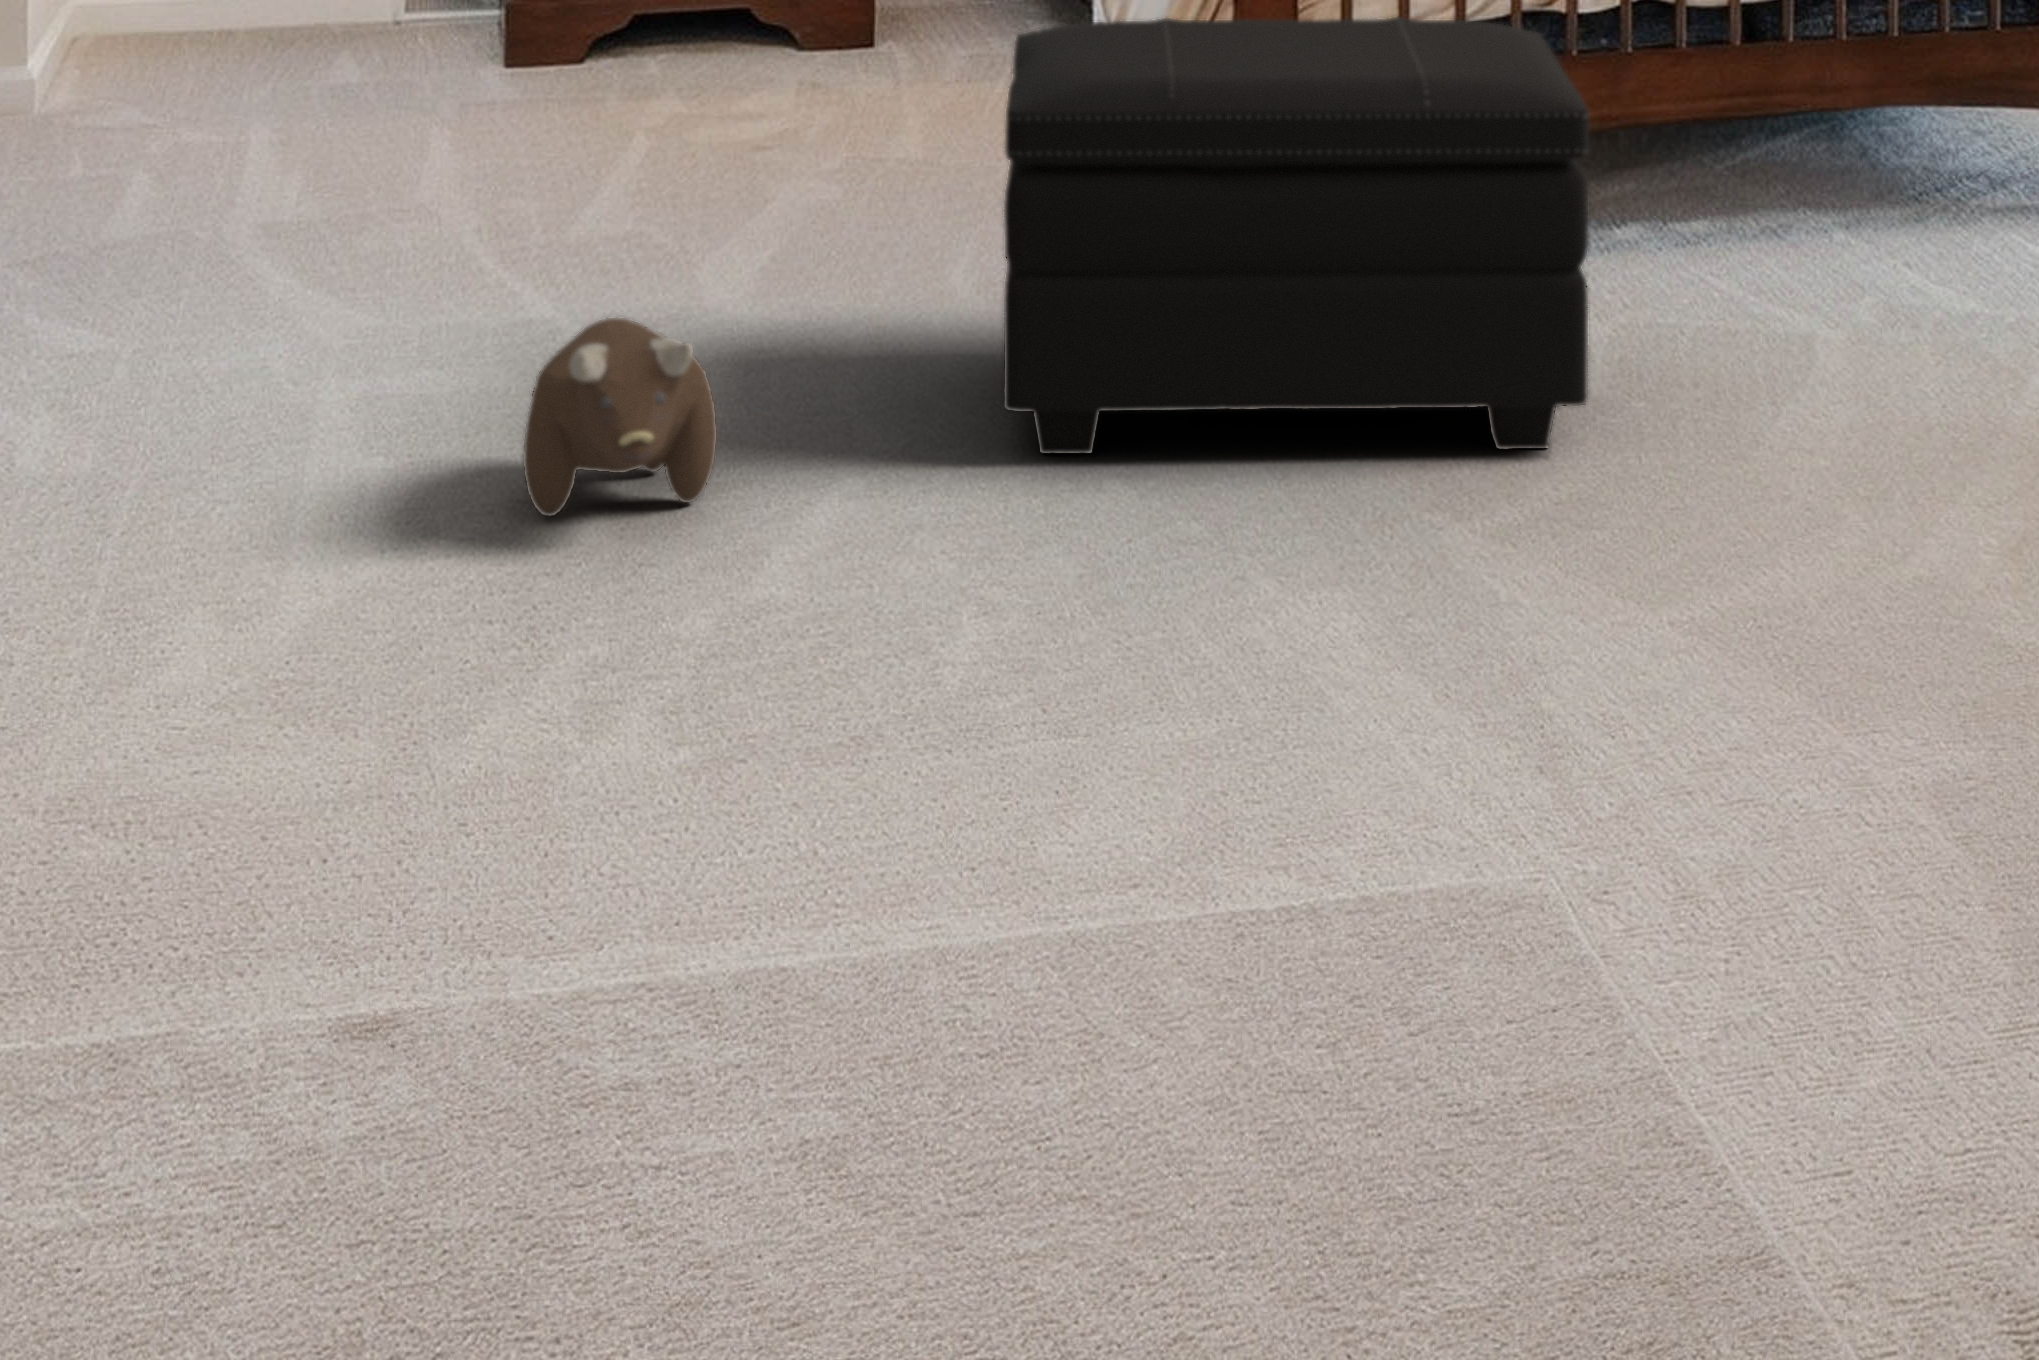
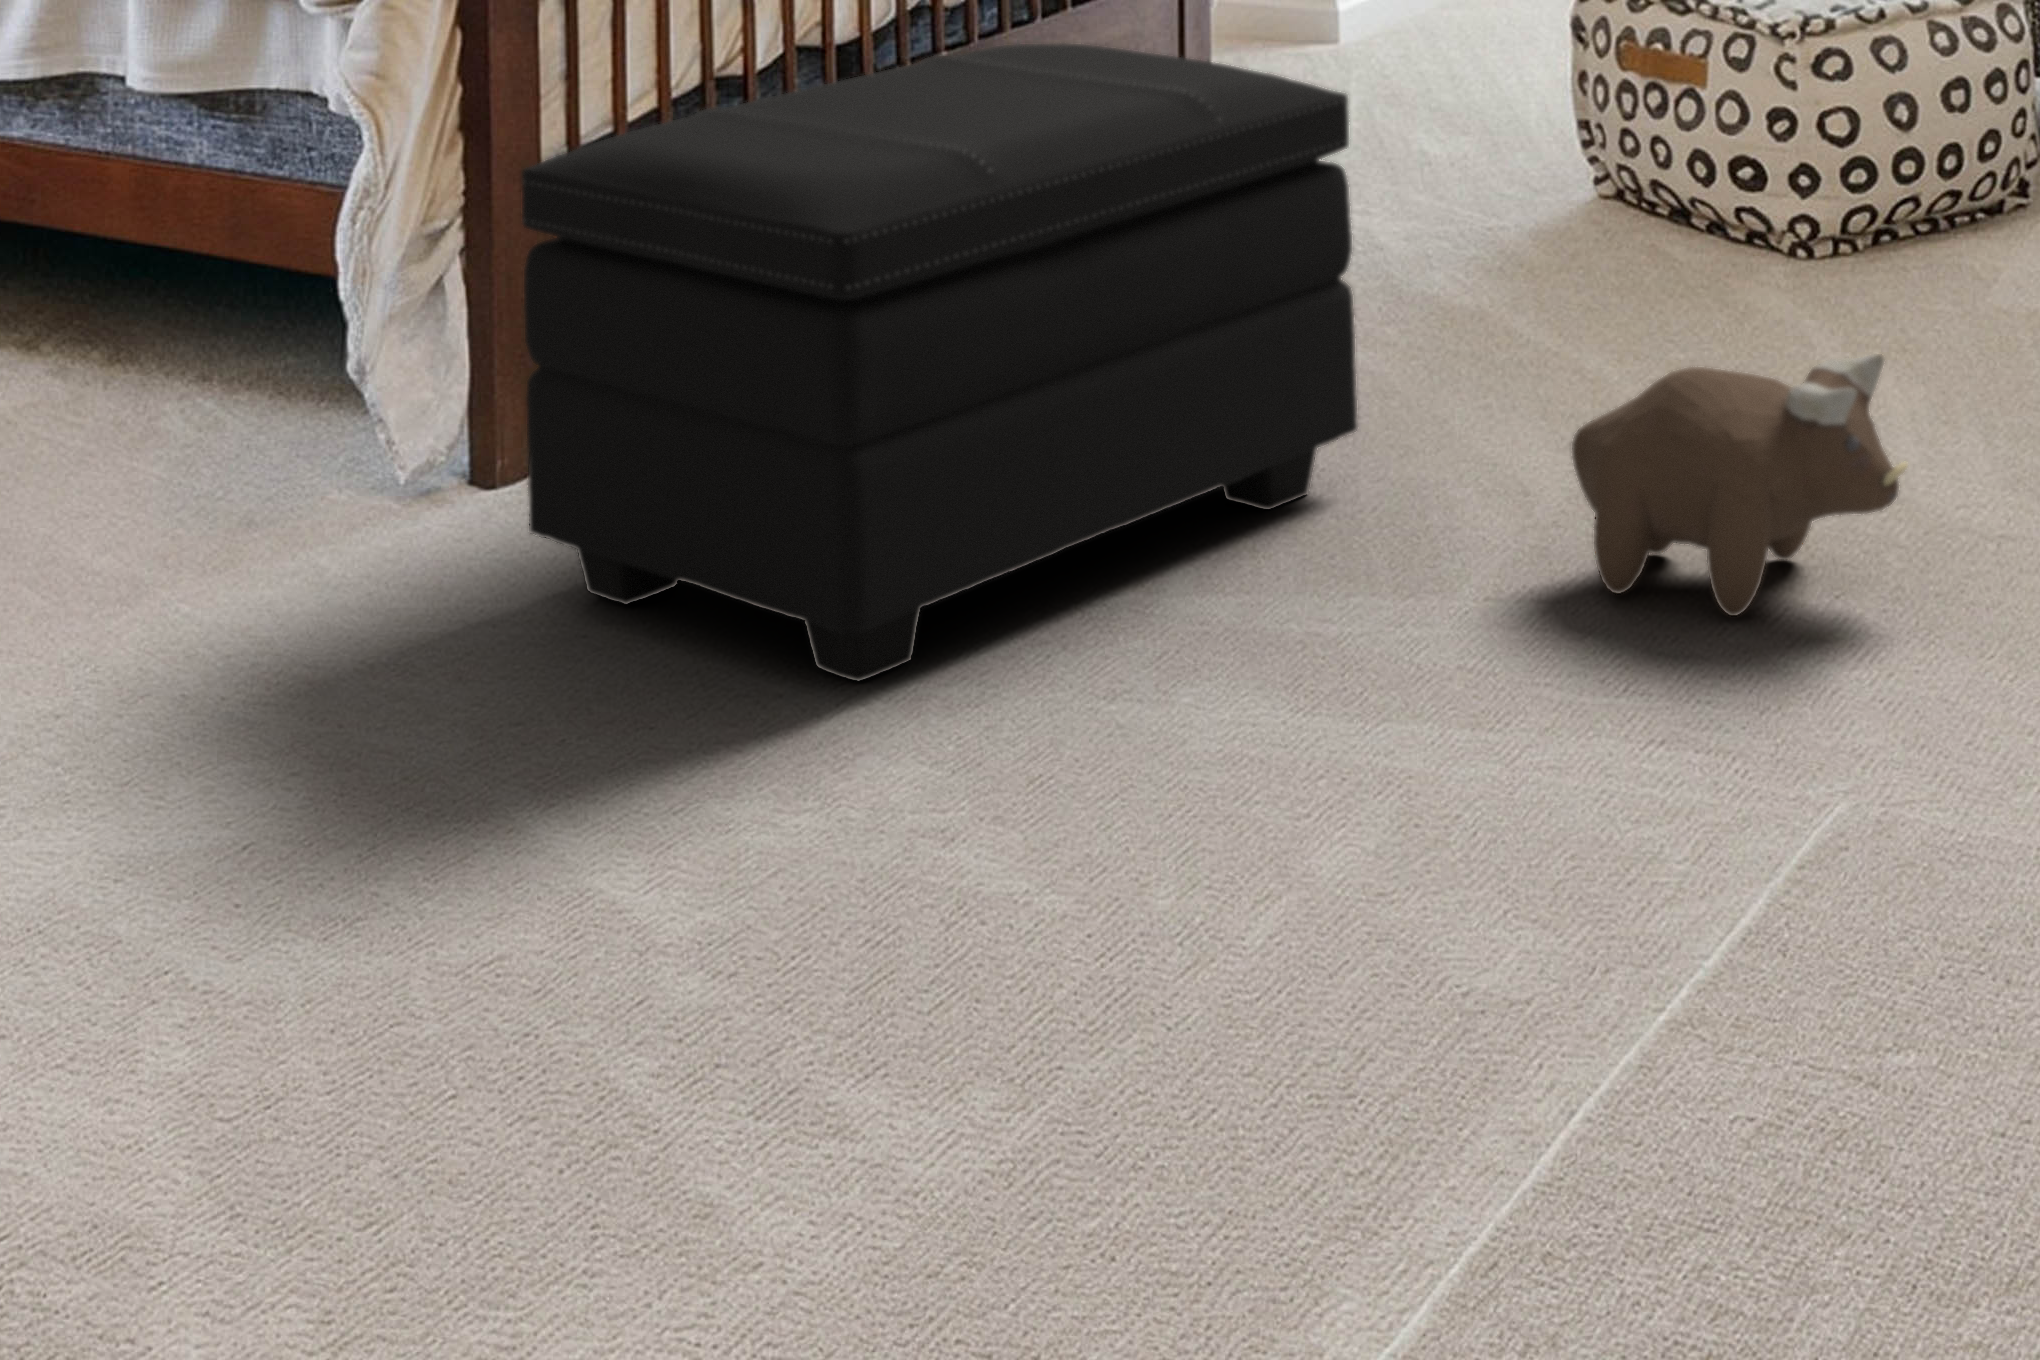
plush toy: present [523,318,717,516] -> present [1572,354,1908,616]

